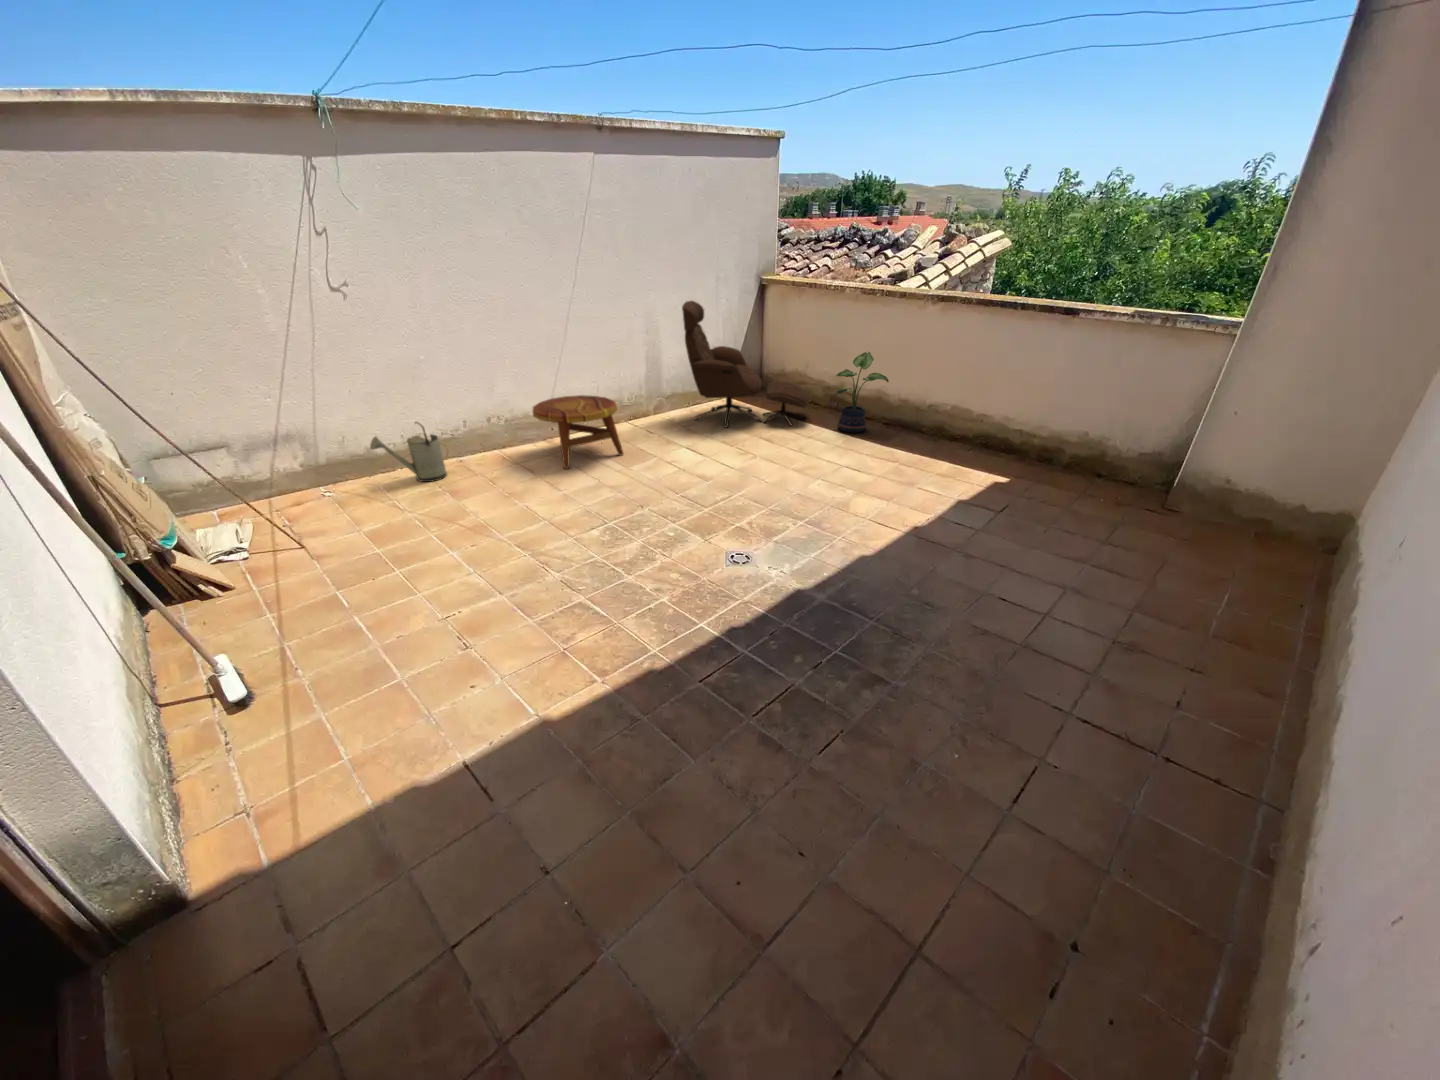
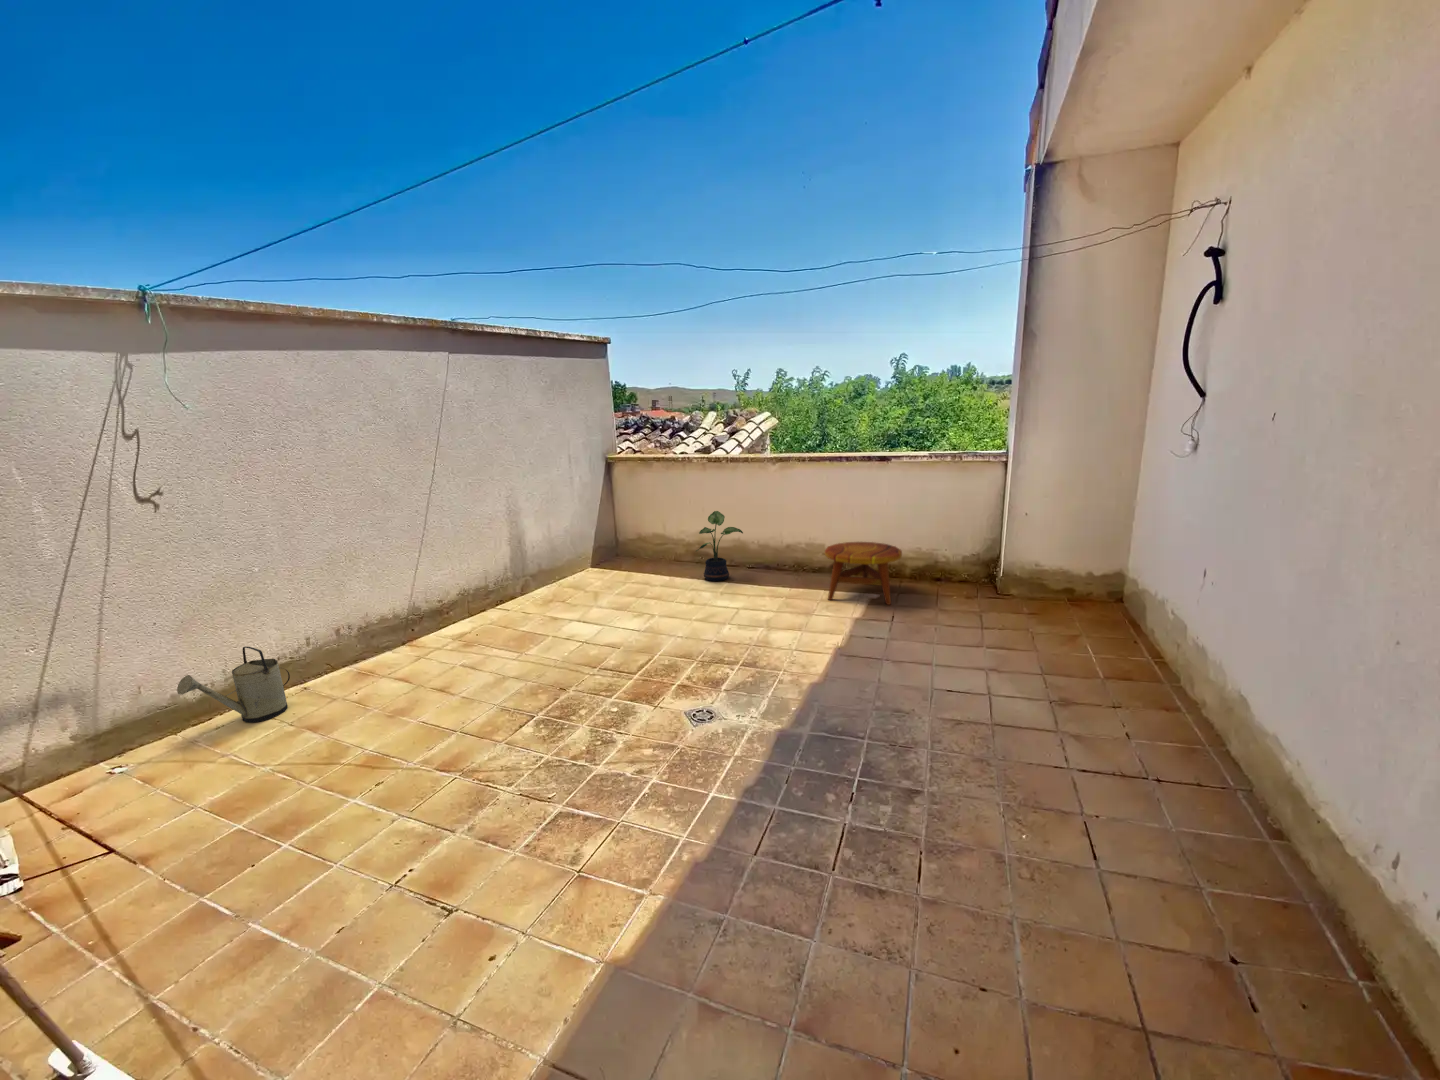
lounge chair: present [682,301,808,427] -> none [544,482,673,595]
side table: present [533,395,624,469] -> present [825,542,902,605]

